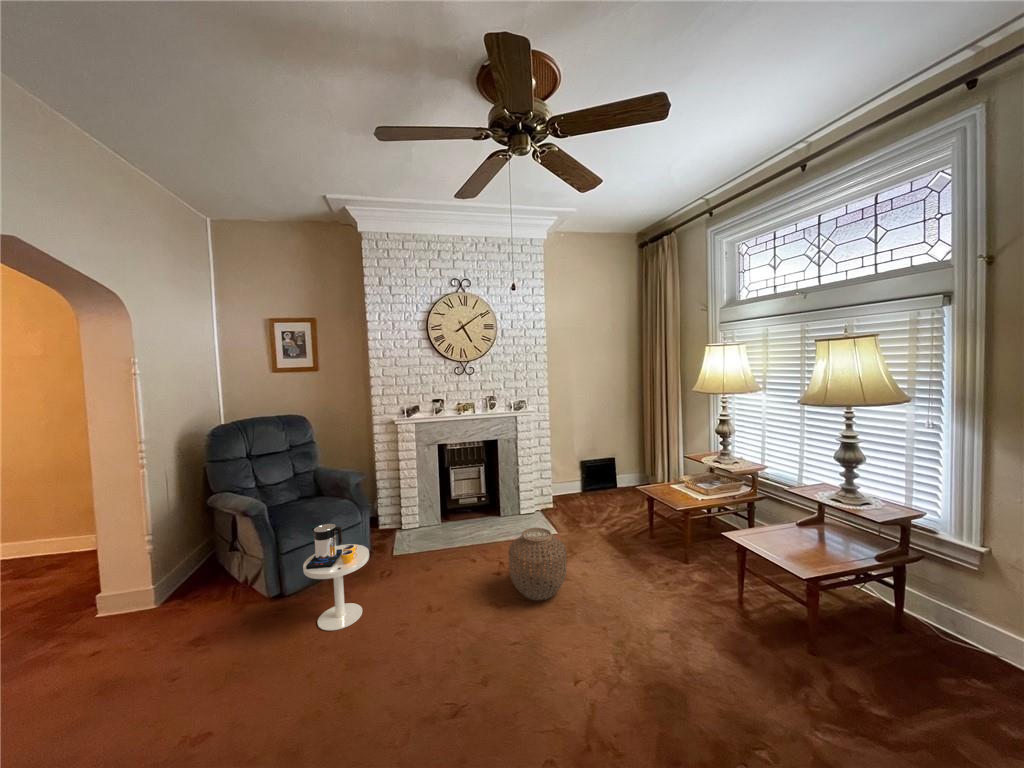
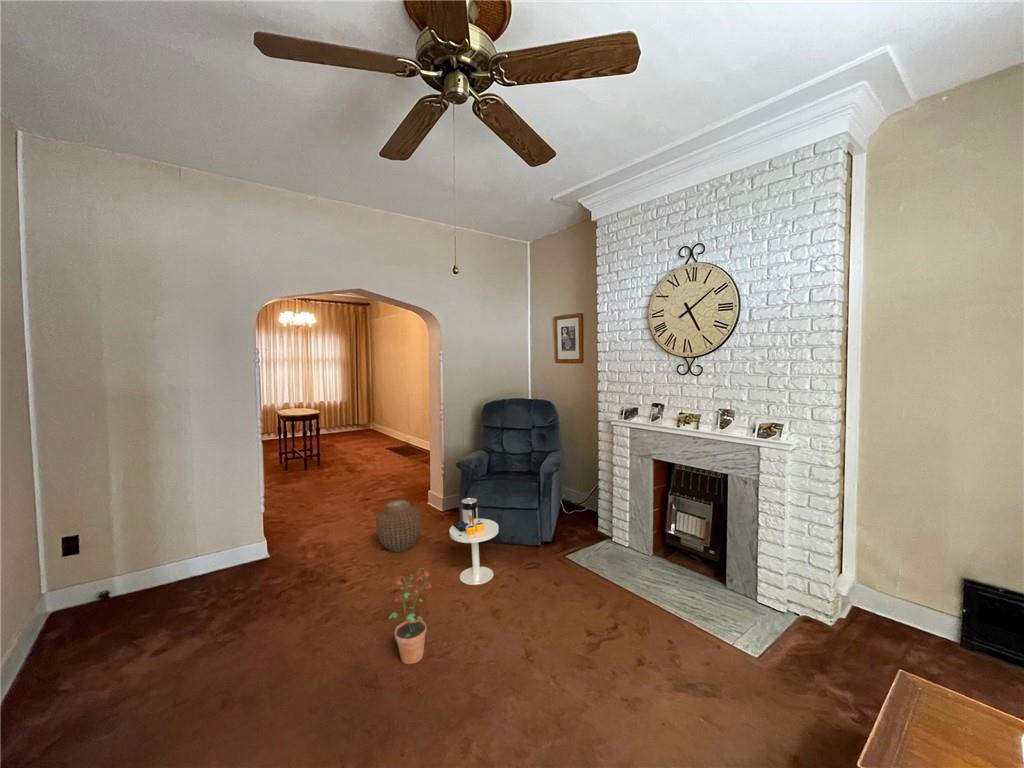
woven basket: present [509,528,566,600] -> present [376,500,421,552]
potted plant: none [394,579,439,709] -> present [389,569,431,664]

